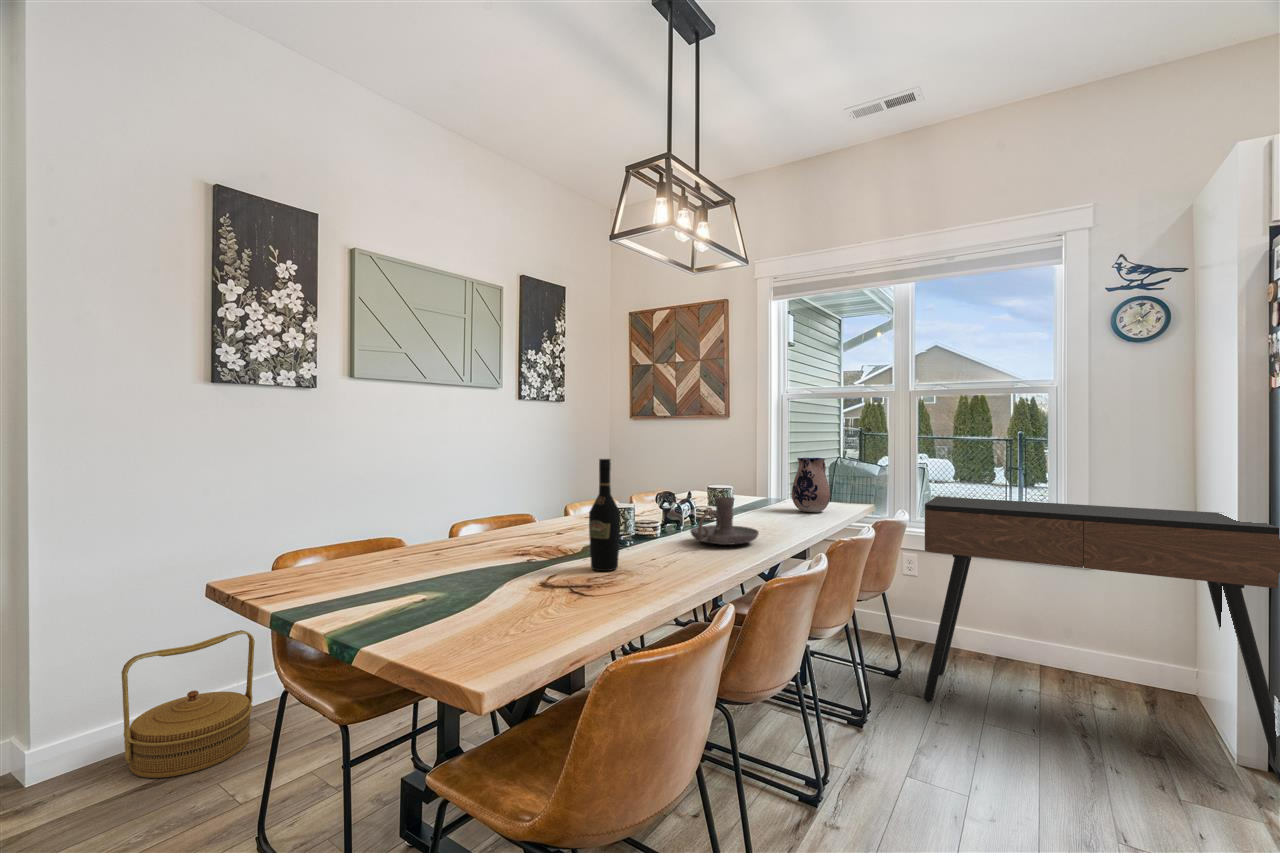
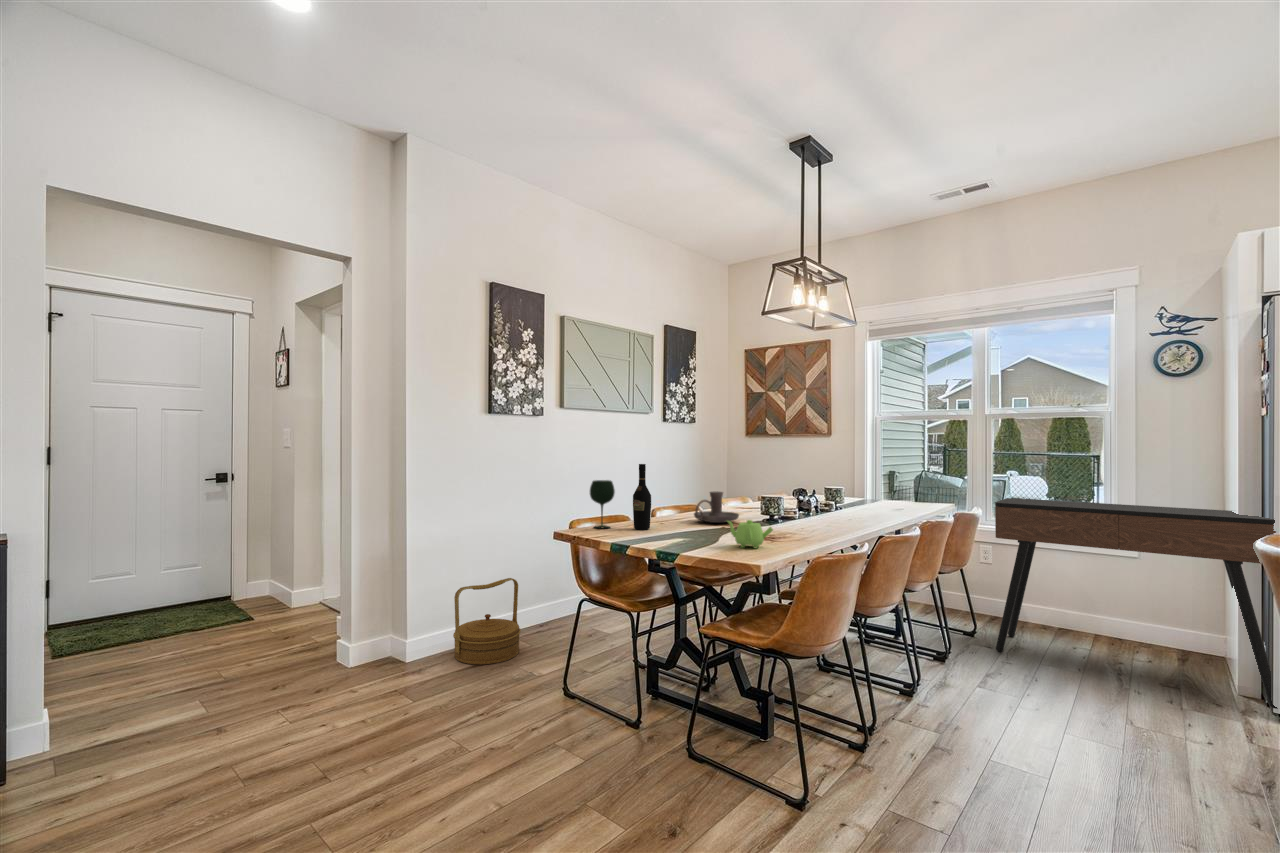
ceramic pitcher: present [792,458,831,512] -> none [889,467,920,508]
wine bottle: present [589,459,620,571] -> present [633,464,651,530]
wine glass: none [310,485,356,566] -> present [590,480,615,528]
candle holder: present [690,497,759,545] -> present [694,492,739,523]
teapot: none [493,560,575,613] -> present [727,520,773,549]

